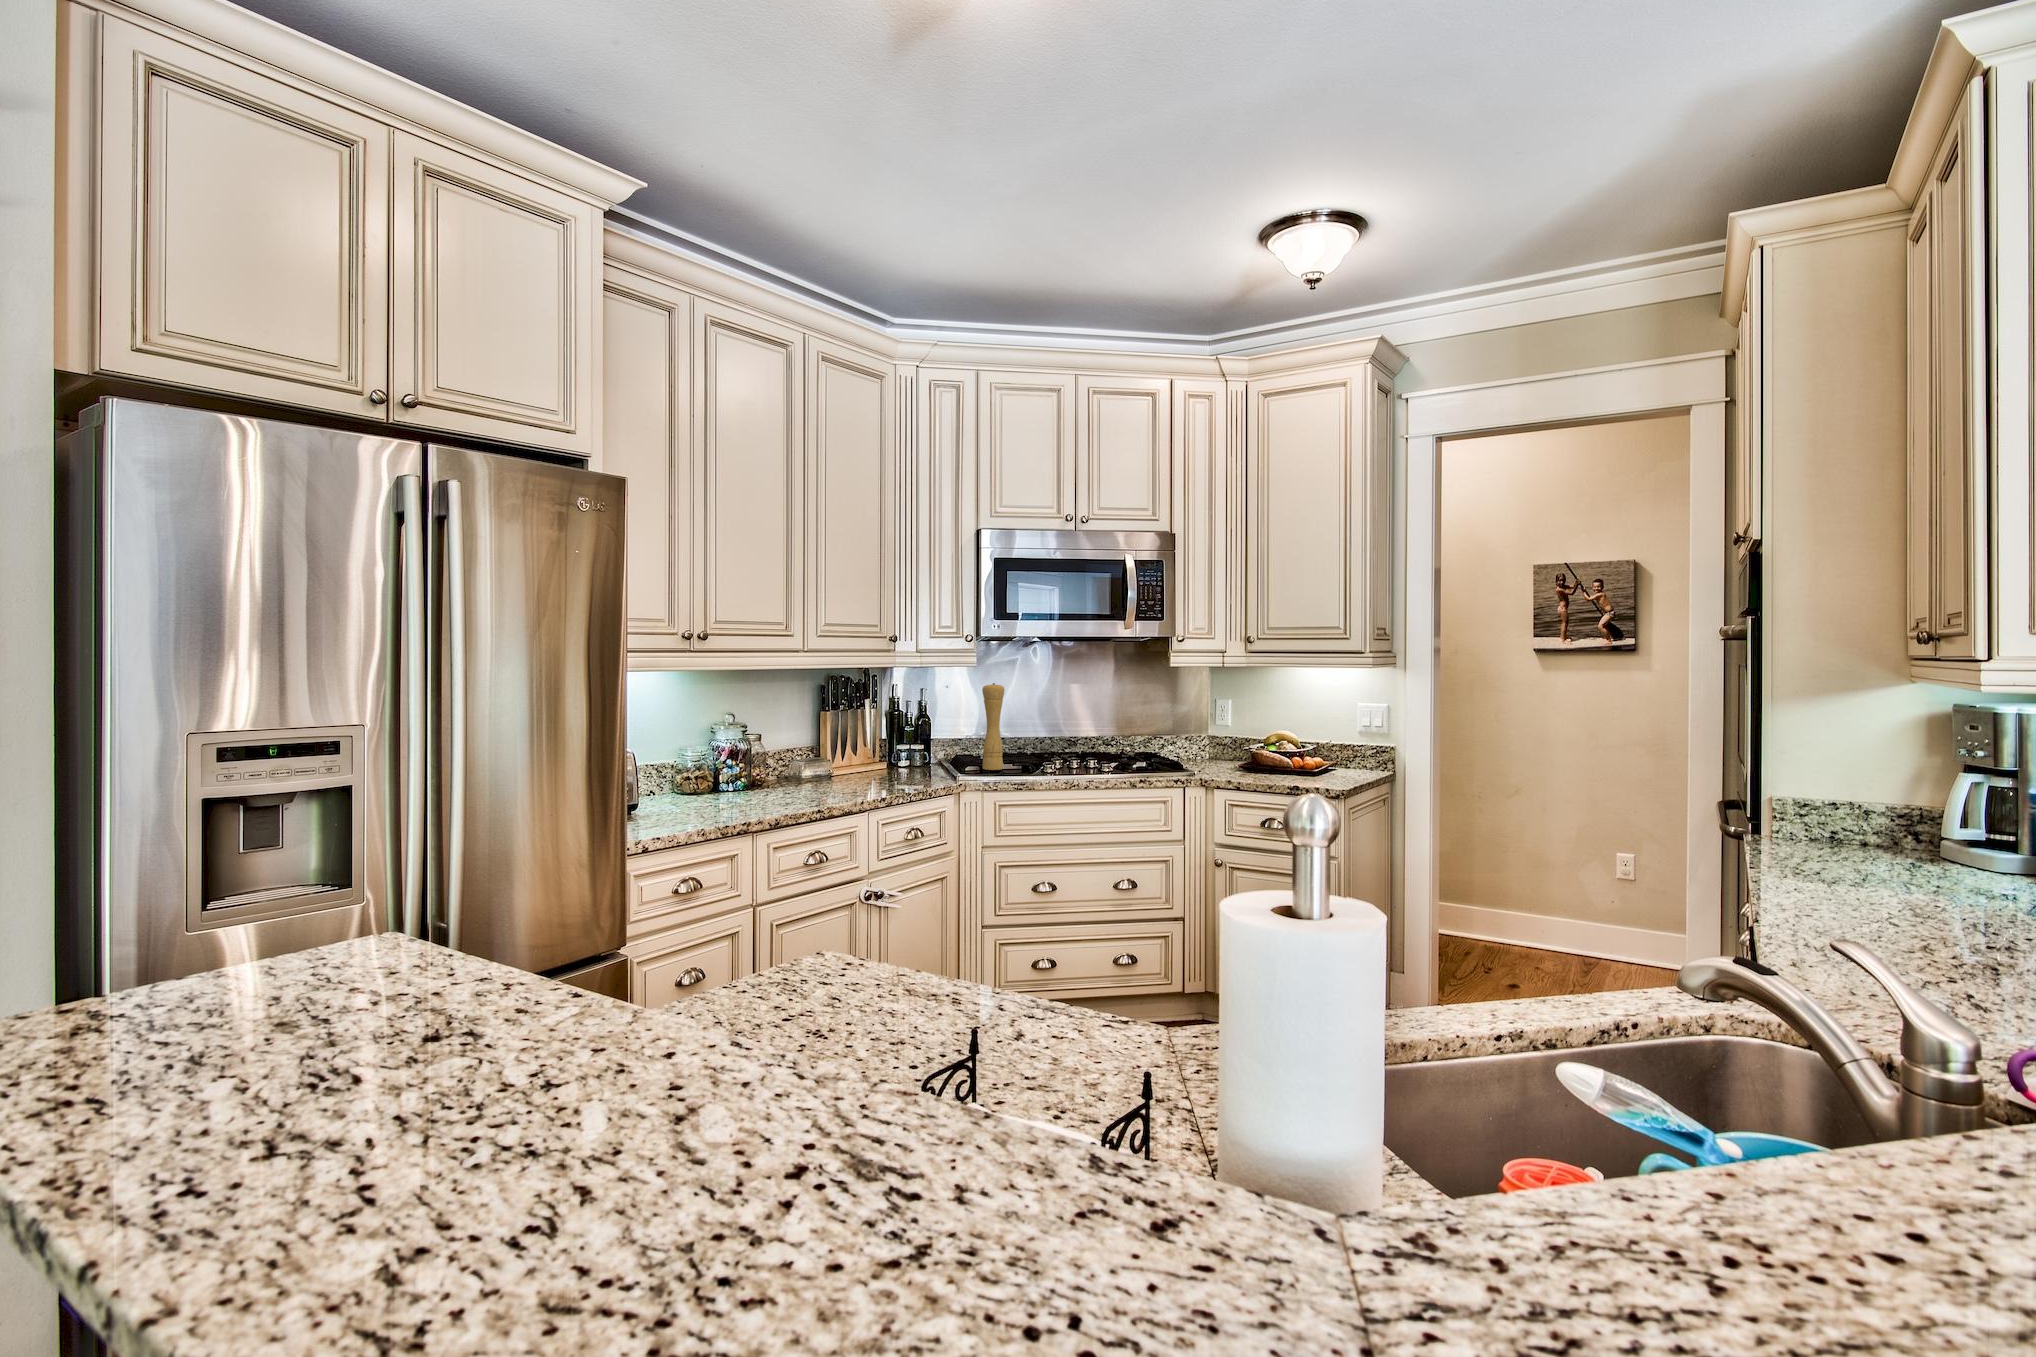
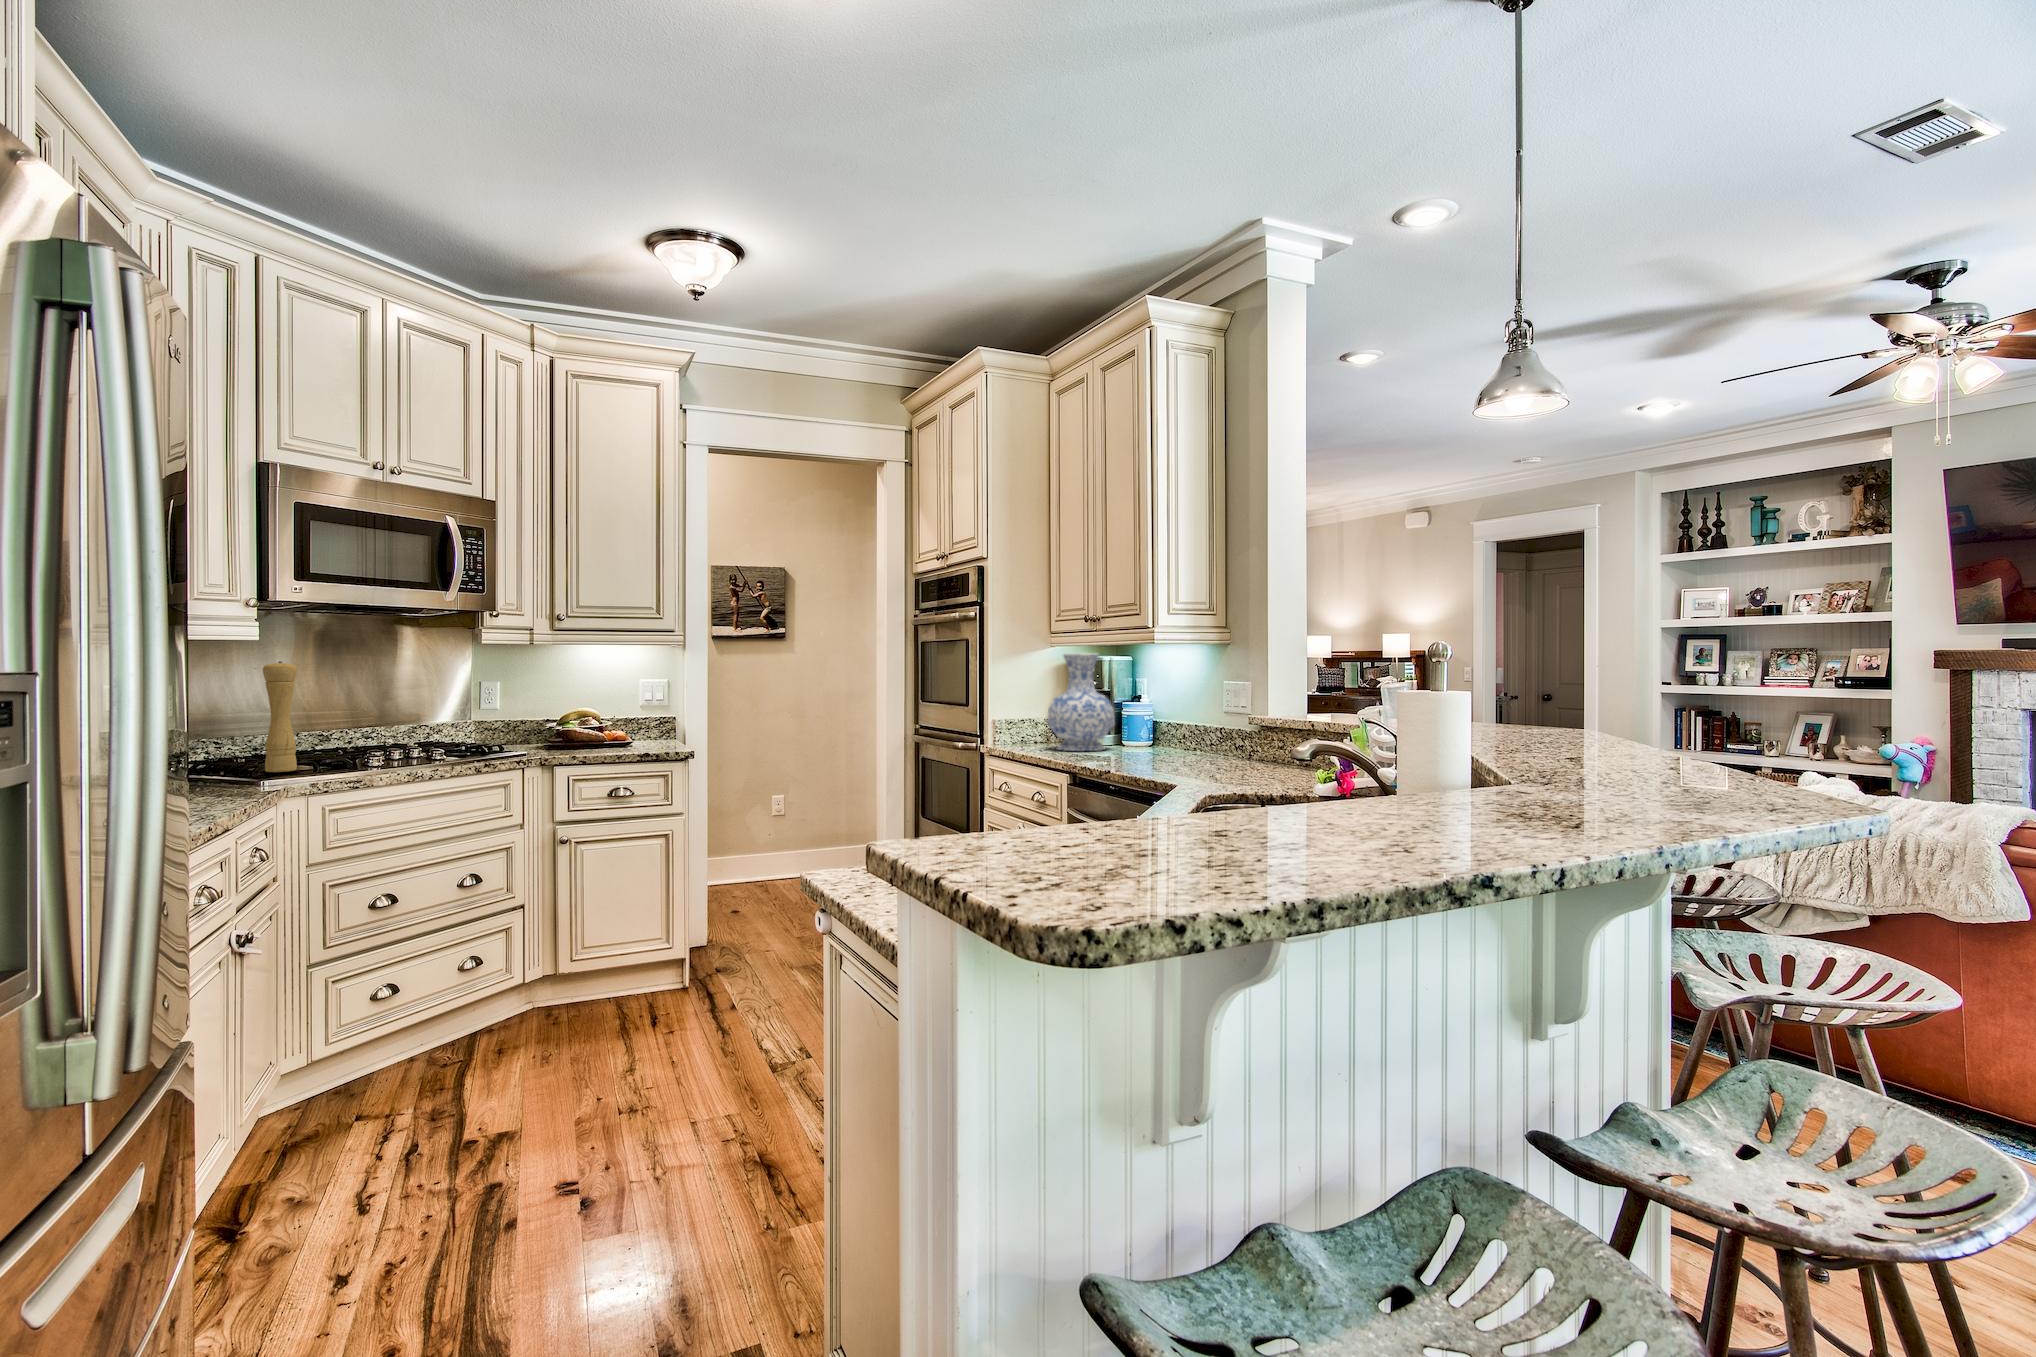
vase: none [1837,699,1995,878] -> present [1047,653,1115,751]

